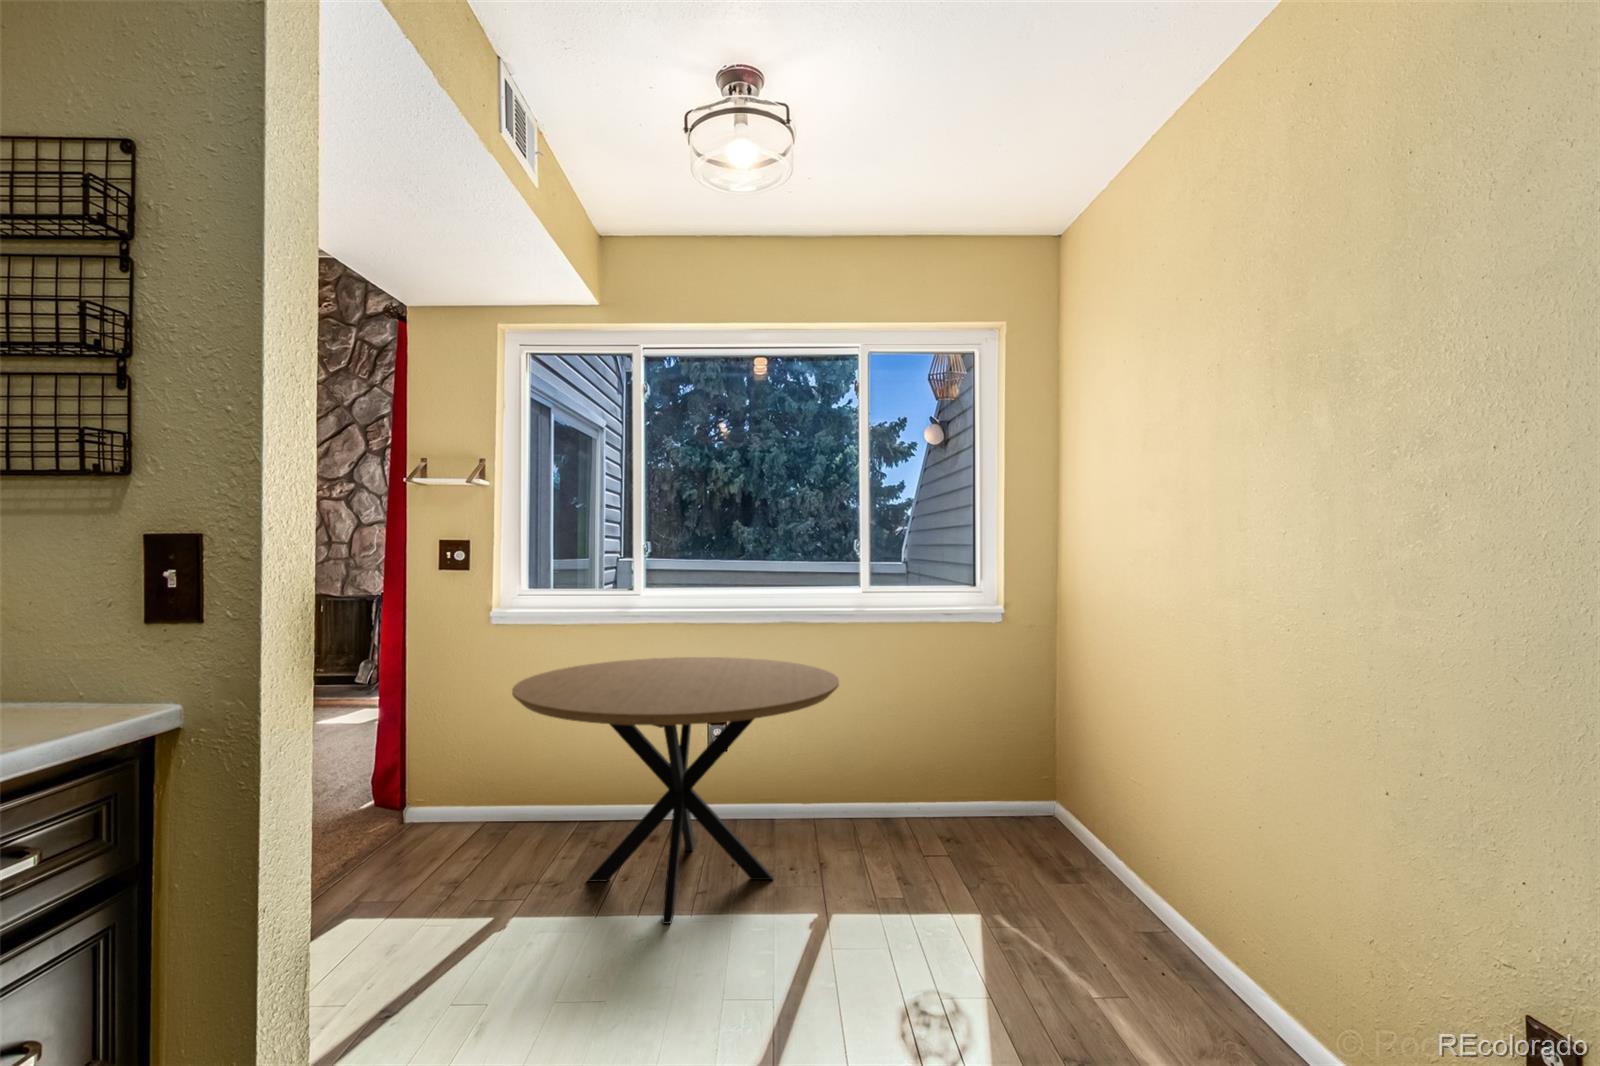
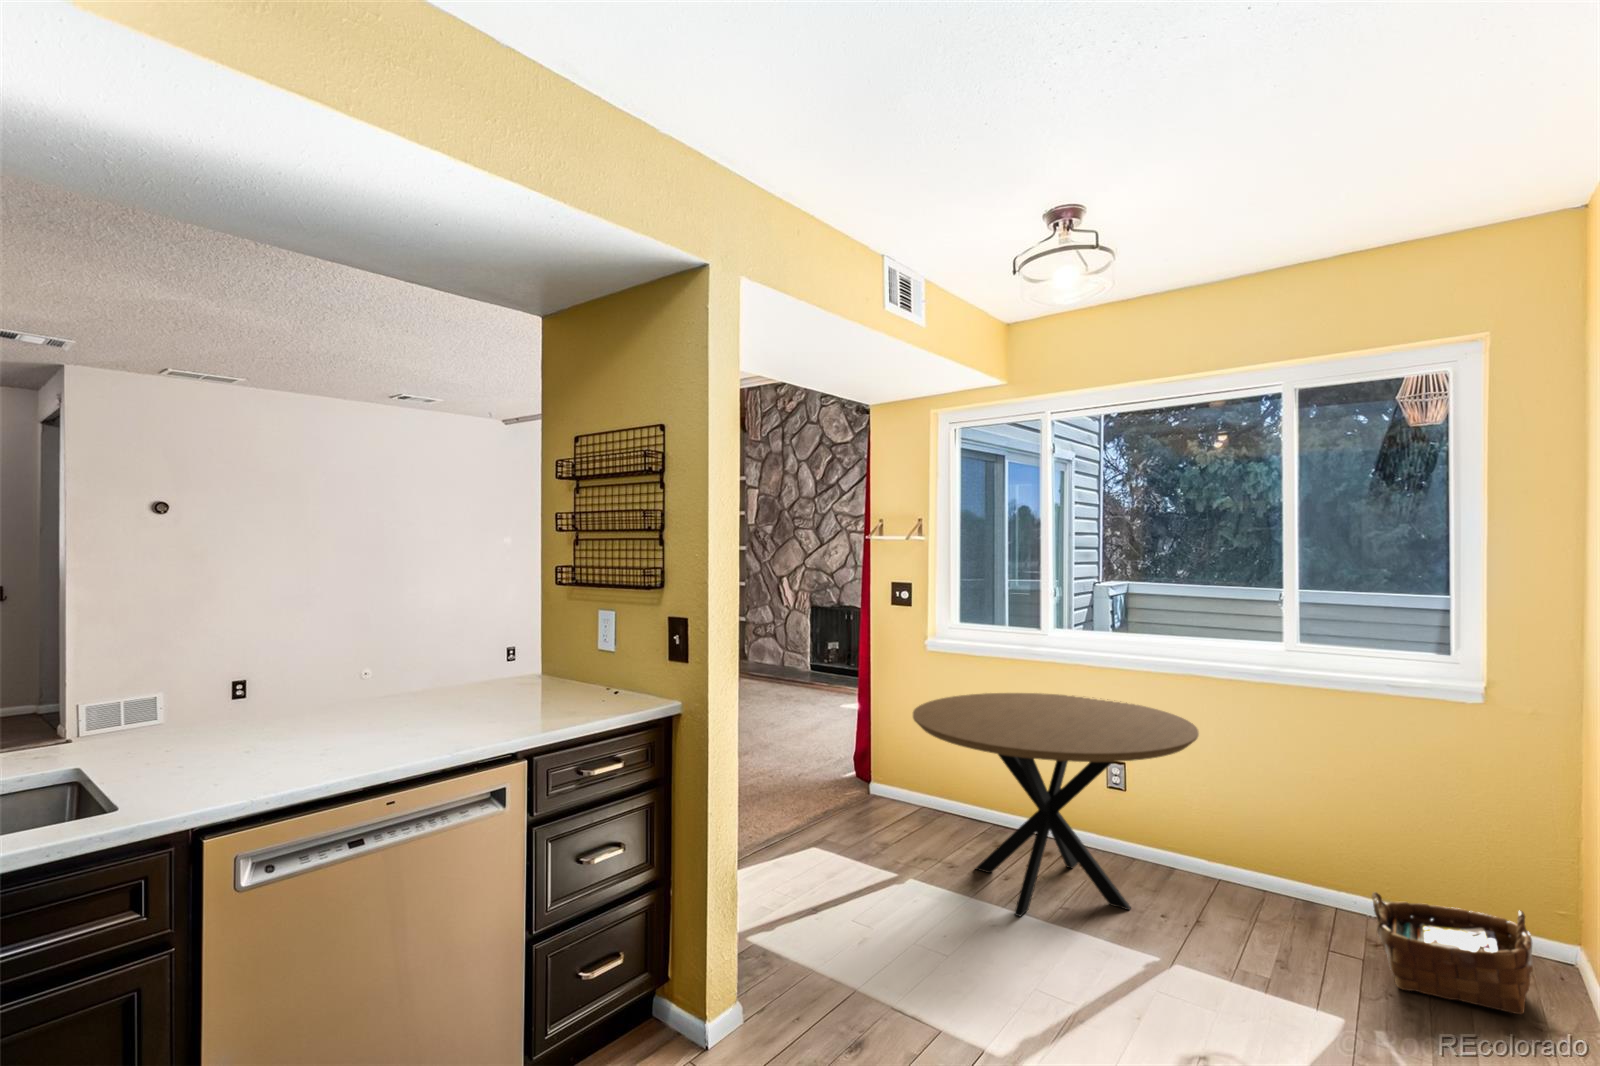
woven basket: none [984,788,1104,884] -> present [1372,892,1533,1014]

